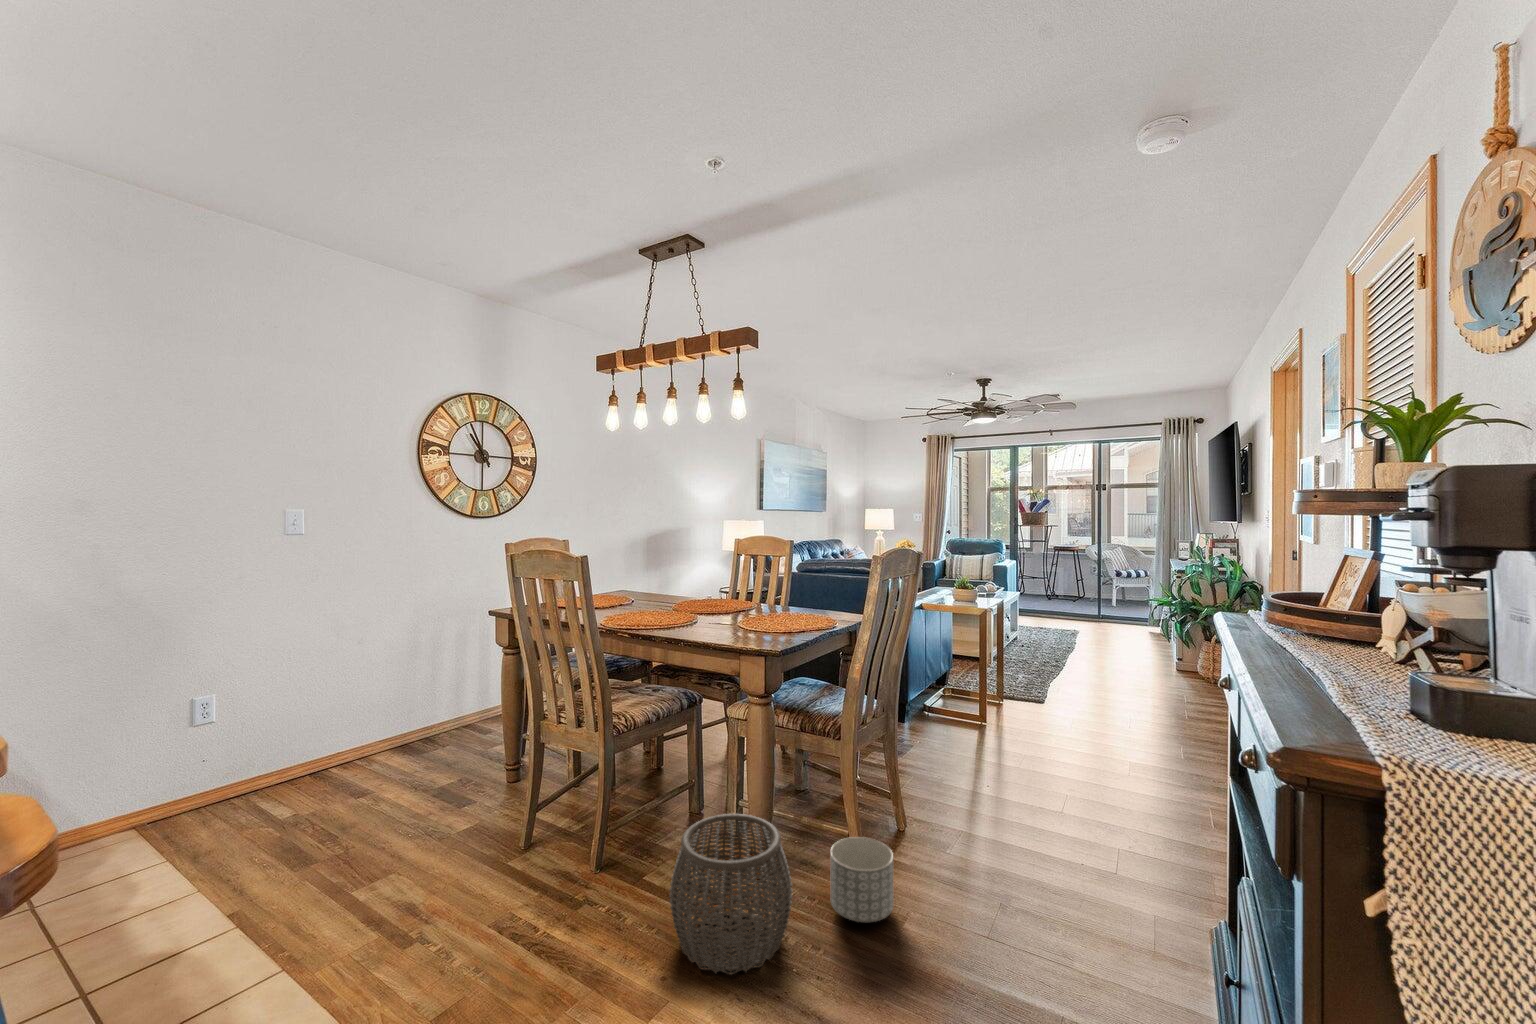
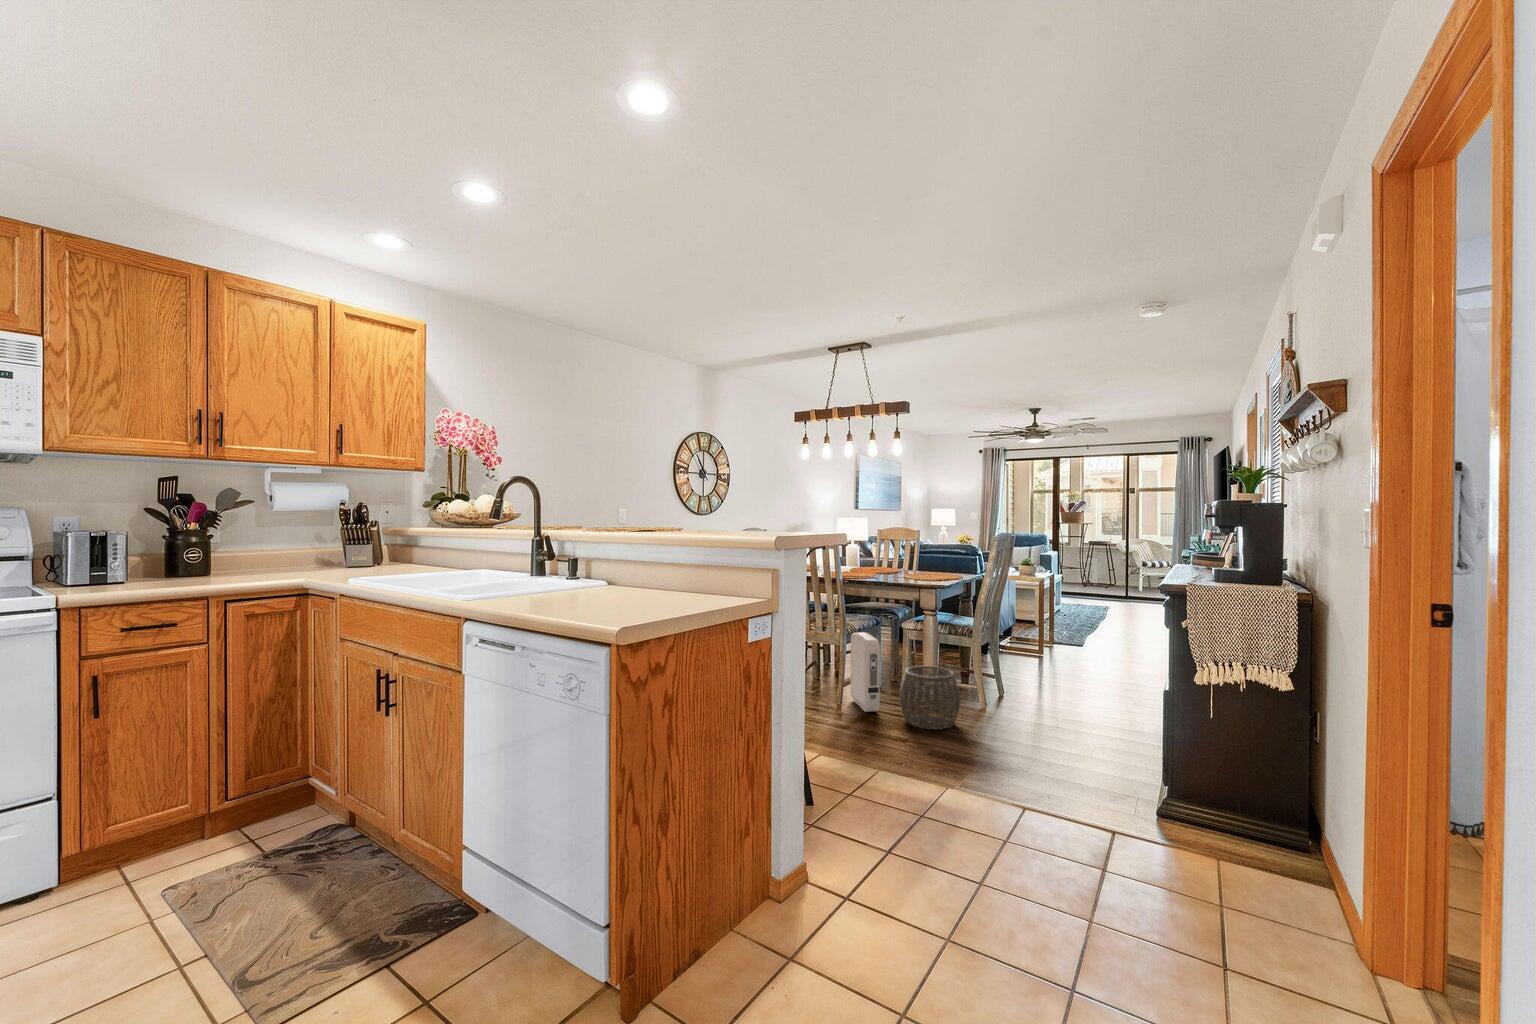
air purifier: none [620,733,650,902] -> present [851,632,880,712]
planter: present [830,837,893,922] -> none [974,682,1008,719]

